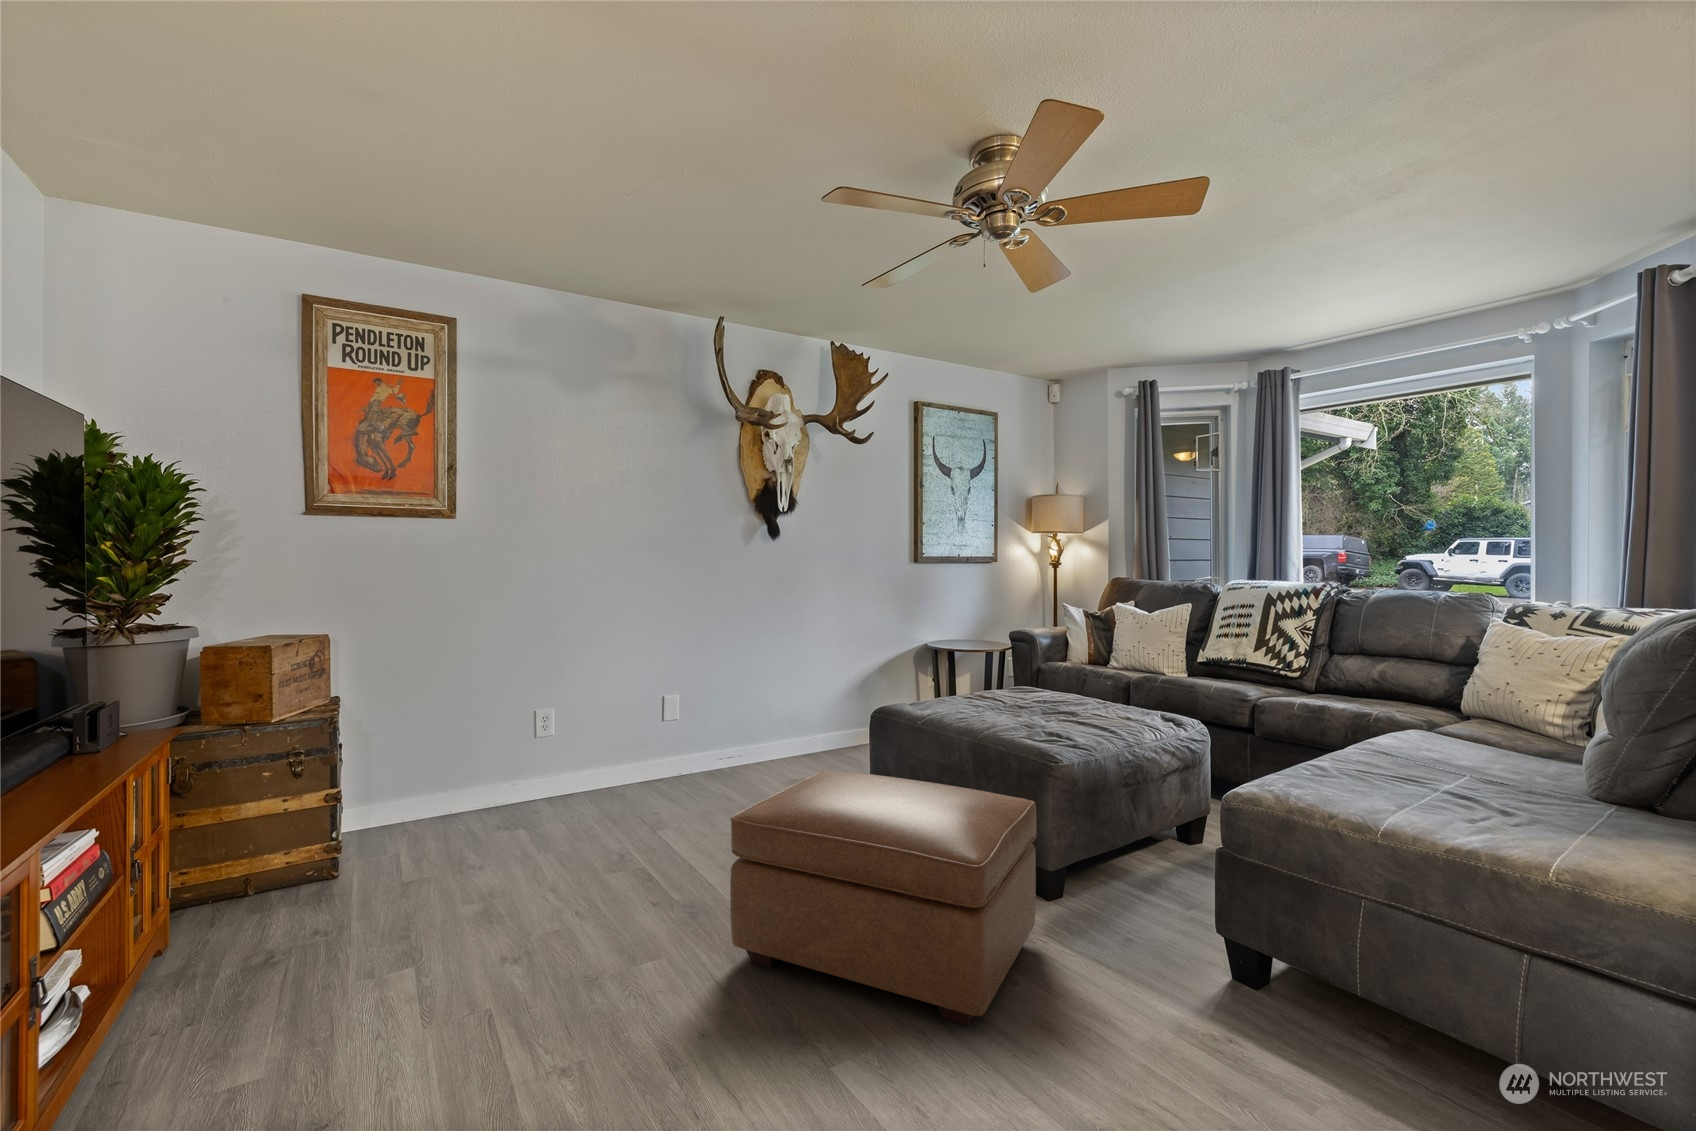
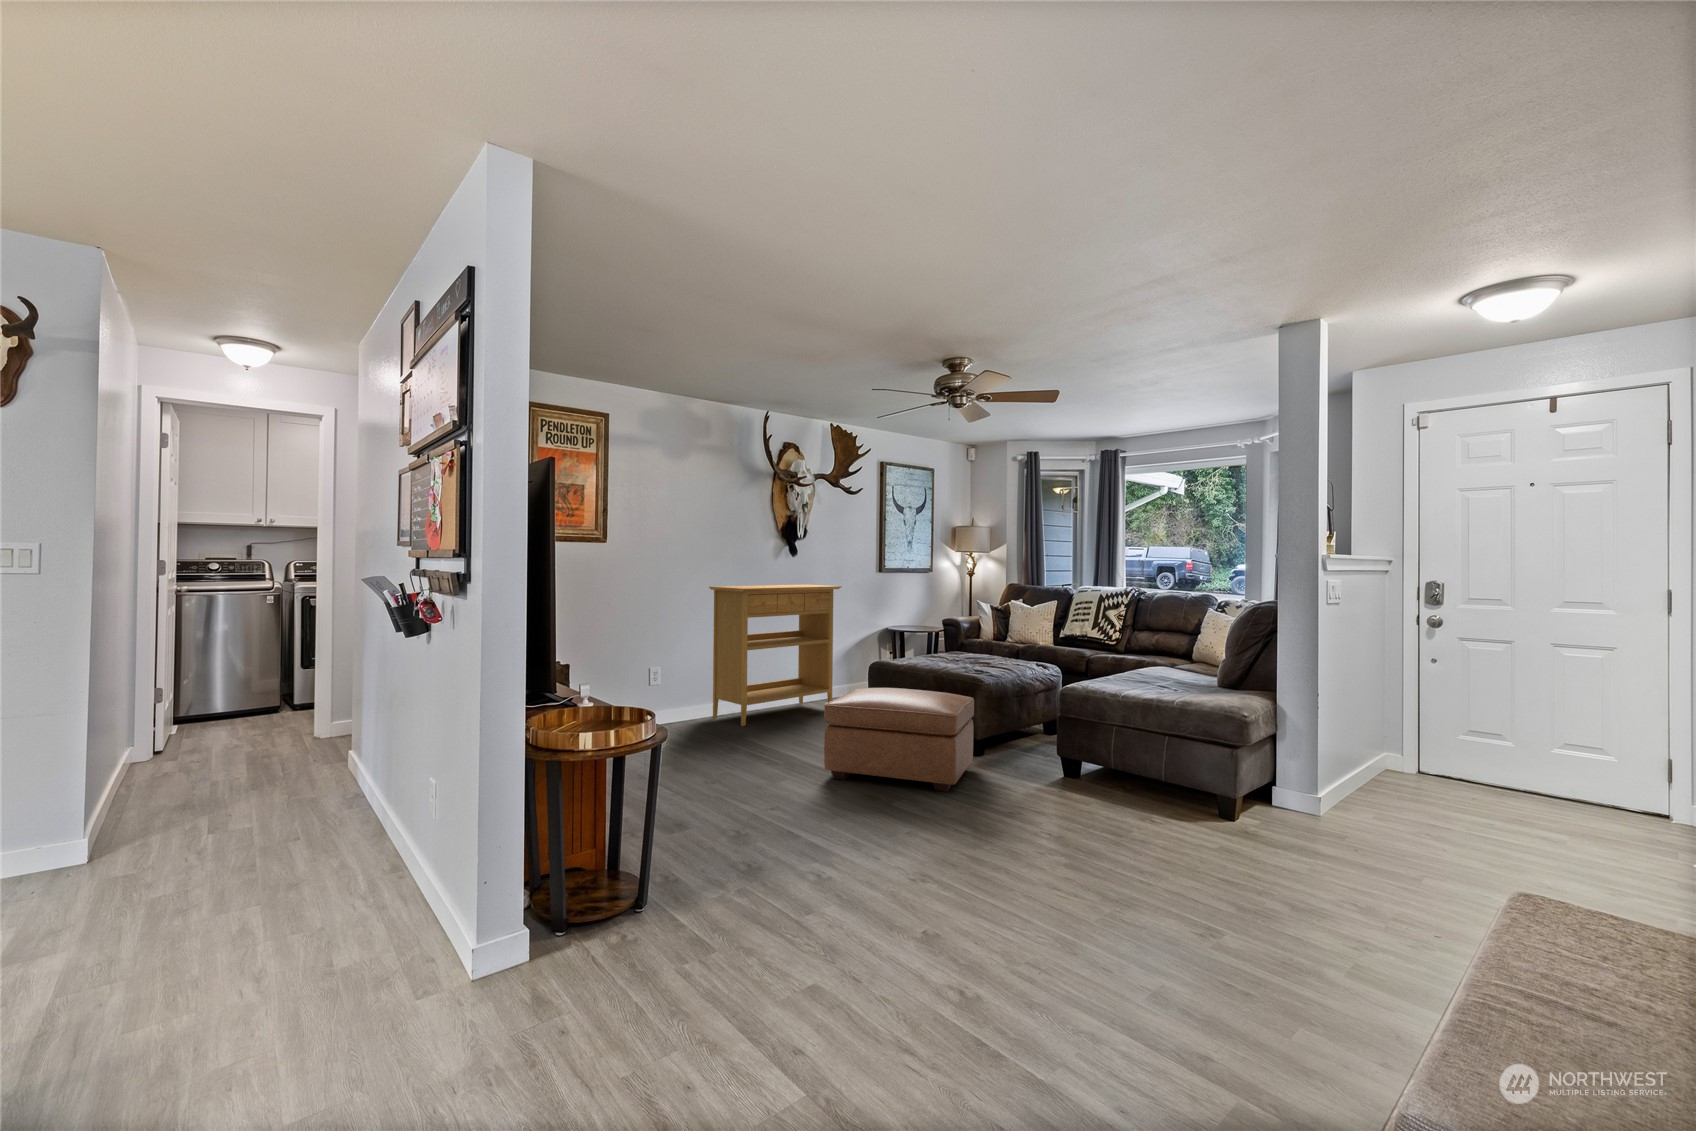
console table: none [634,583,846,808] -> present [709,585,842,726]

